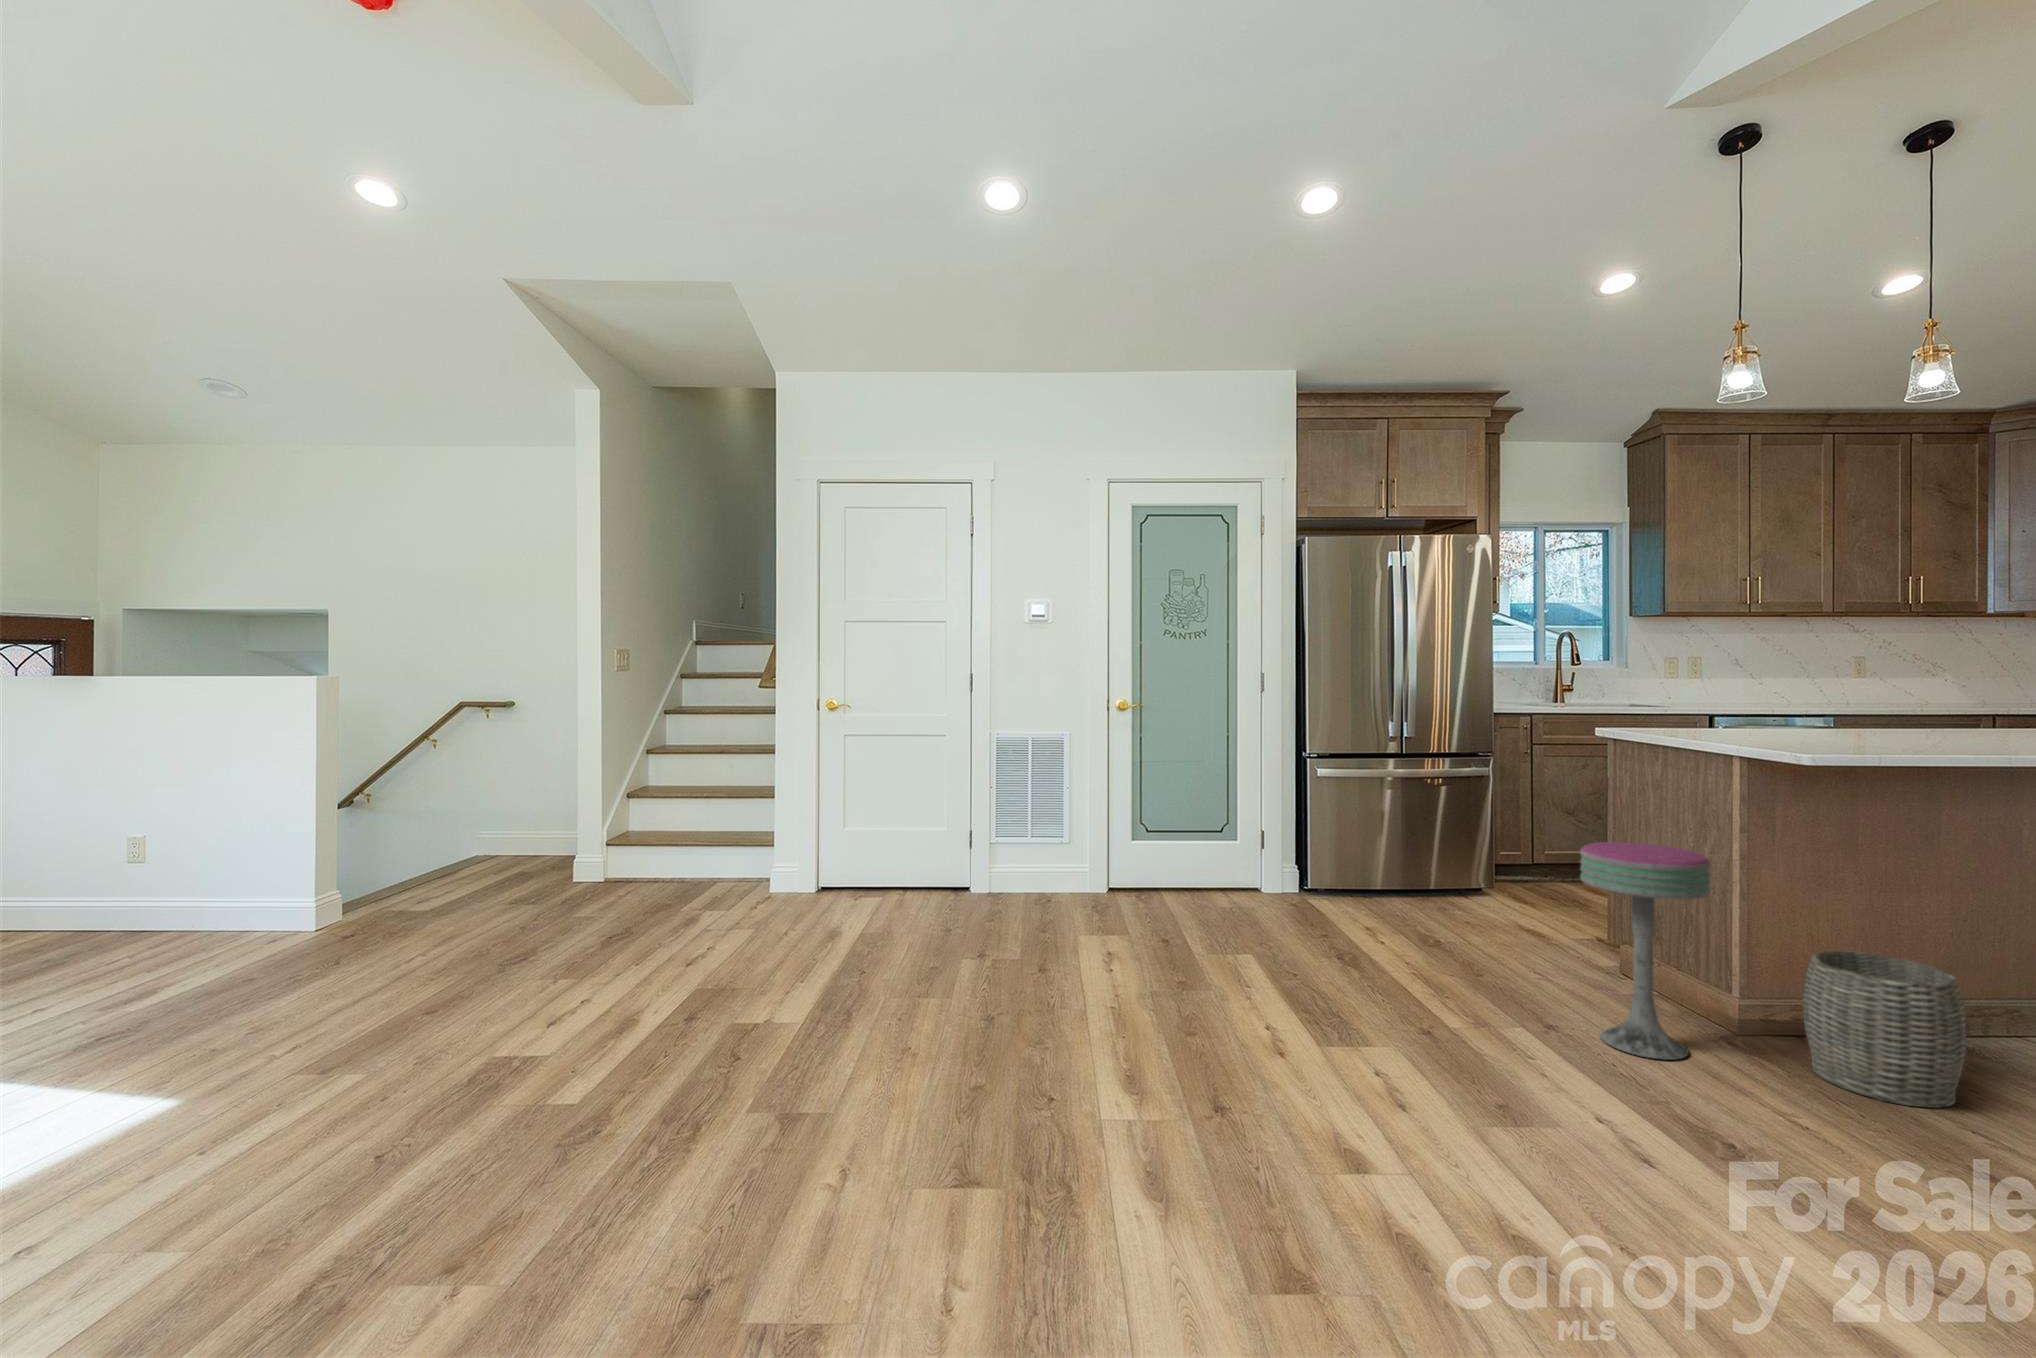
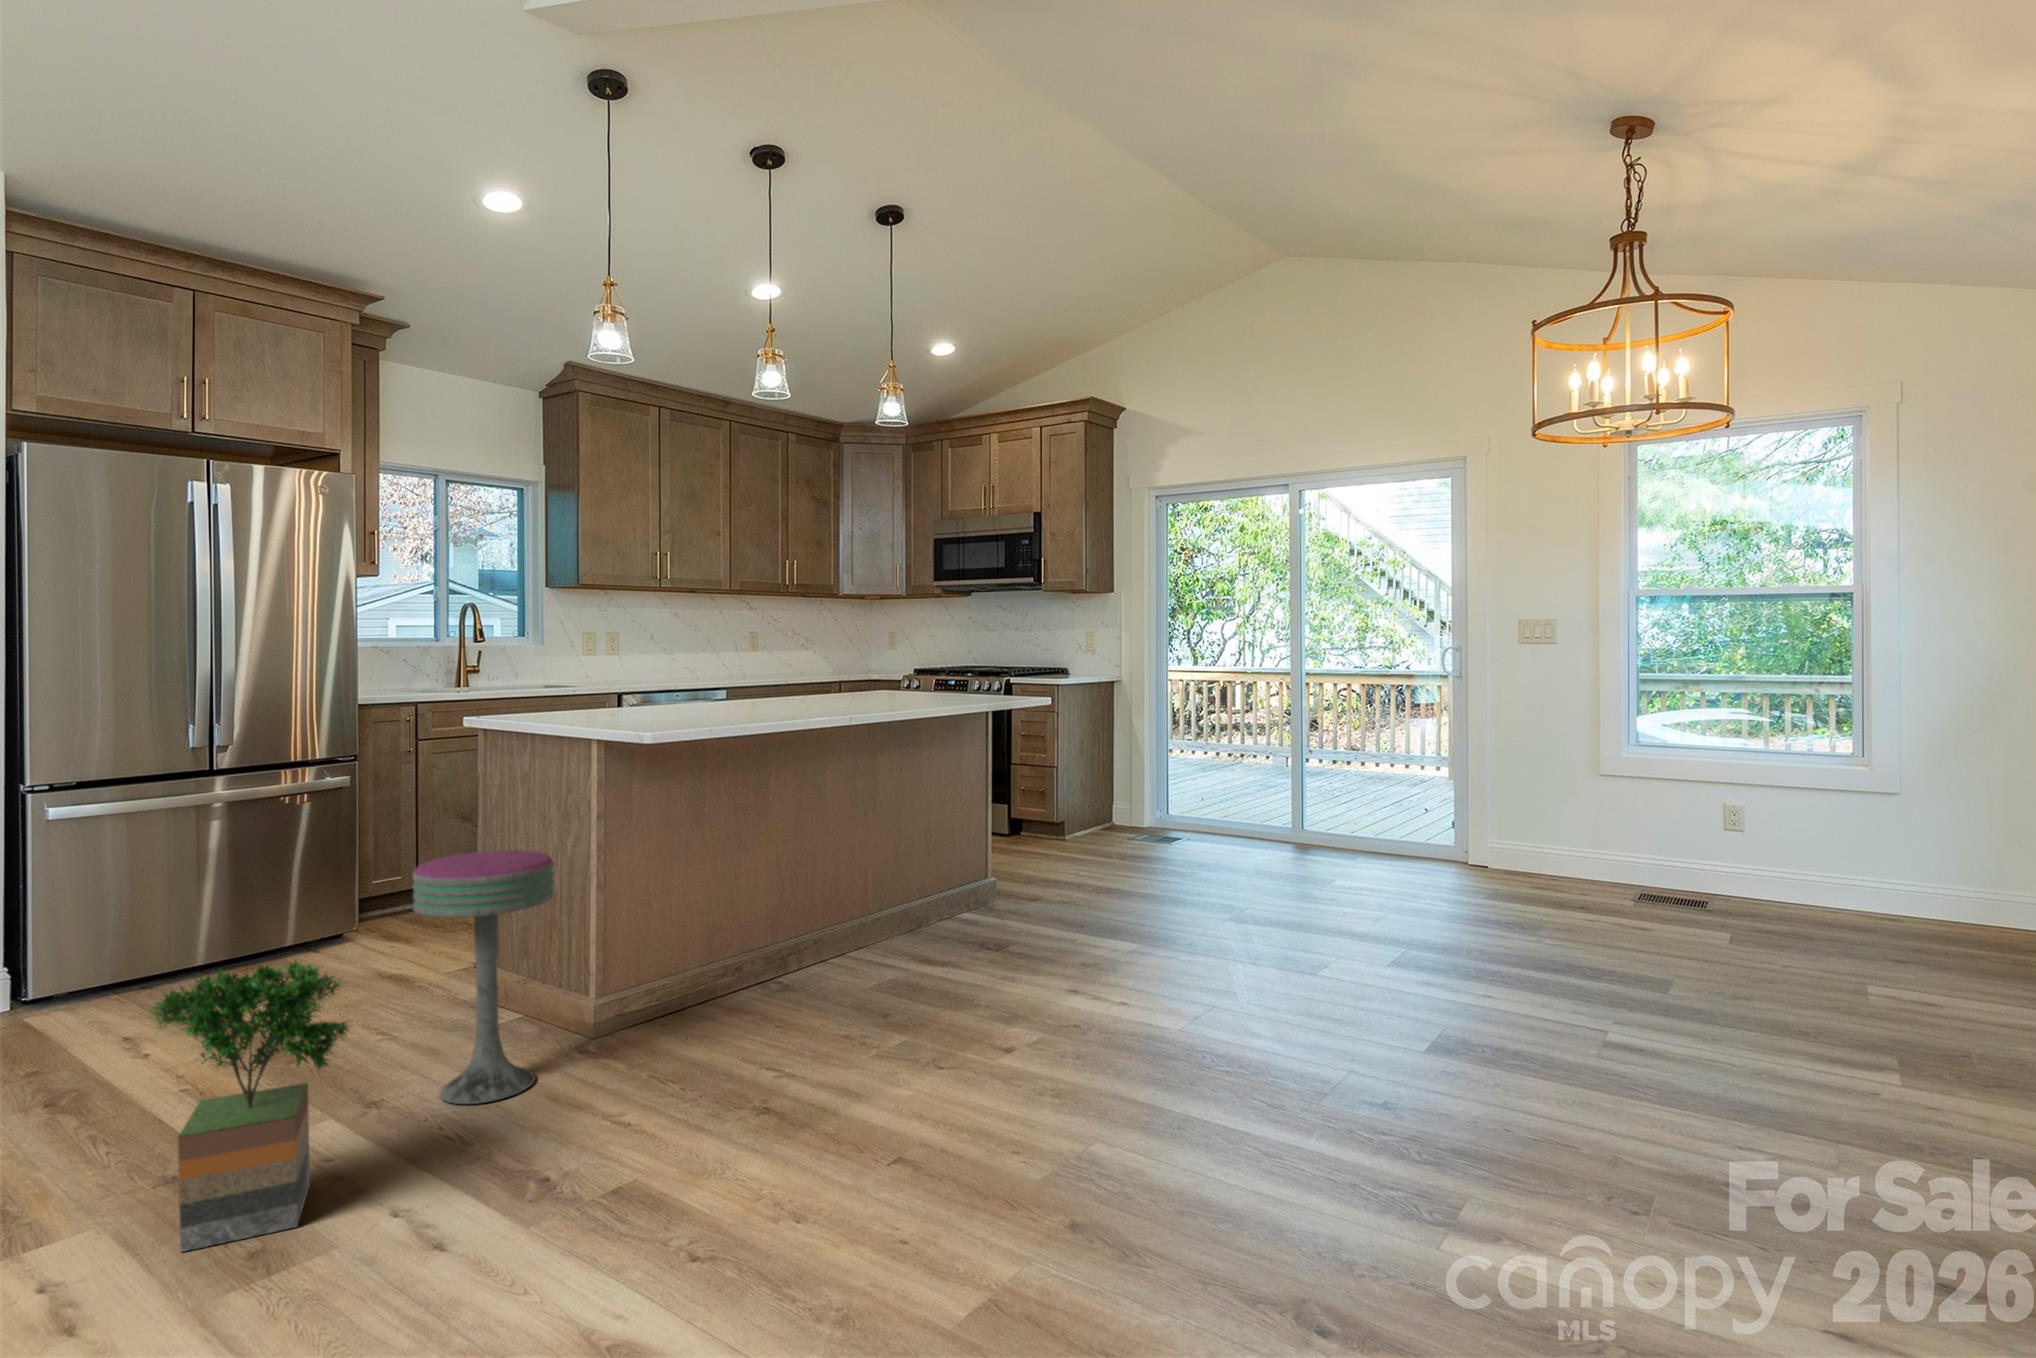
potted tree: none [1420,894,1559,1098] -> present [149,961,349,1252]
woven basket: present [1803,951,1966,1108] -> none [642,924,759,1068]

